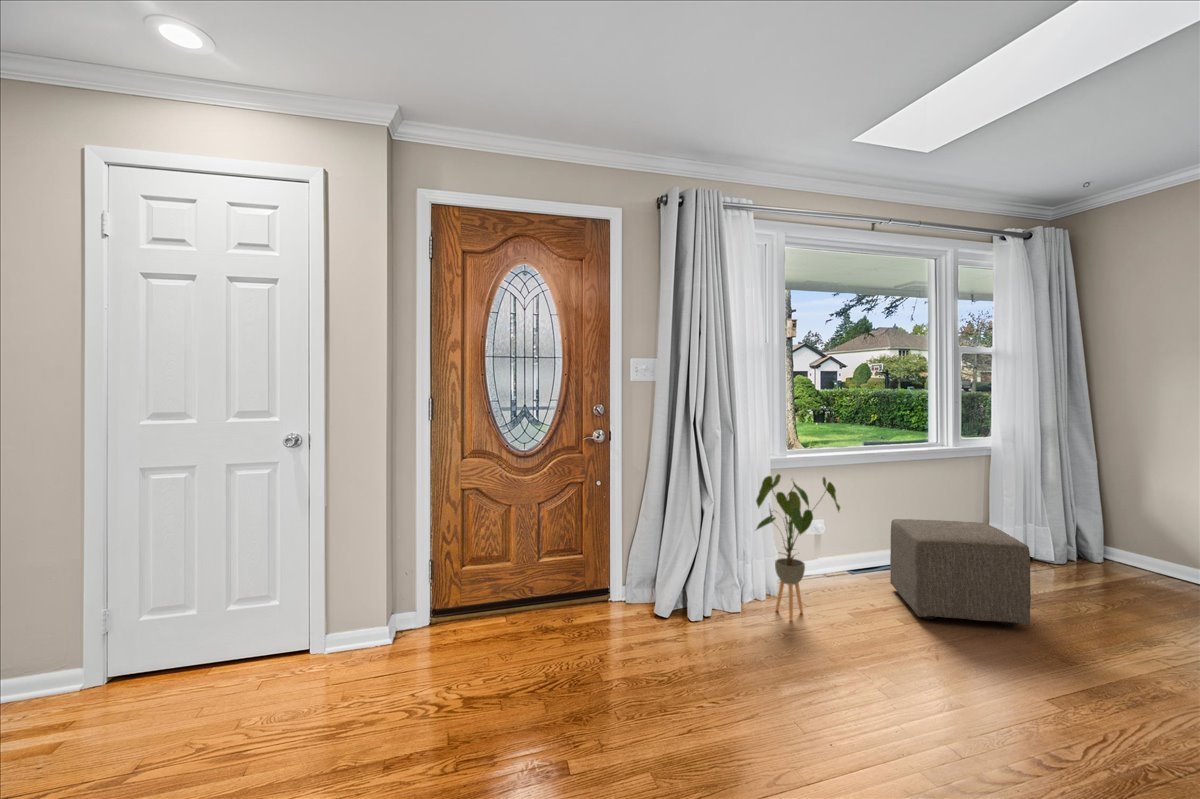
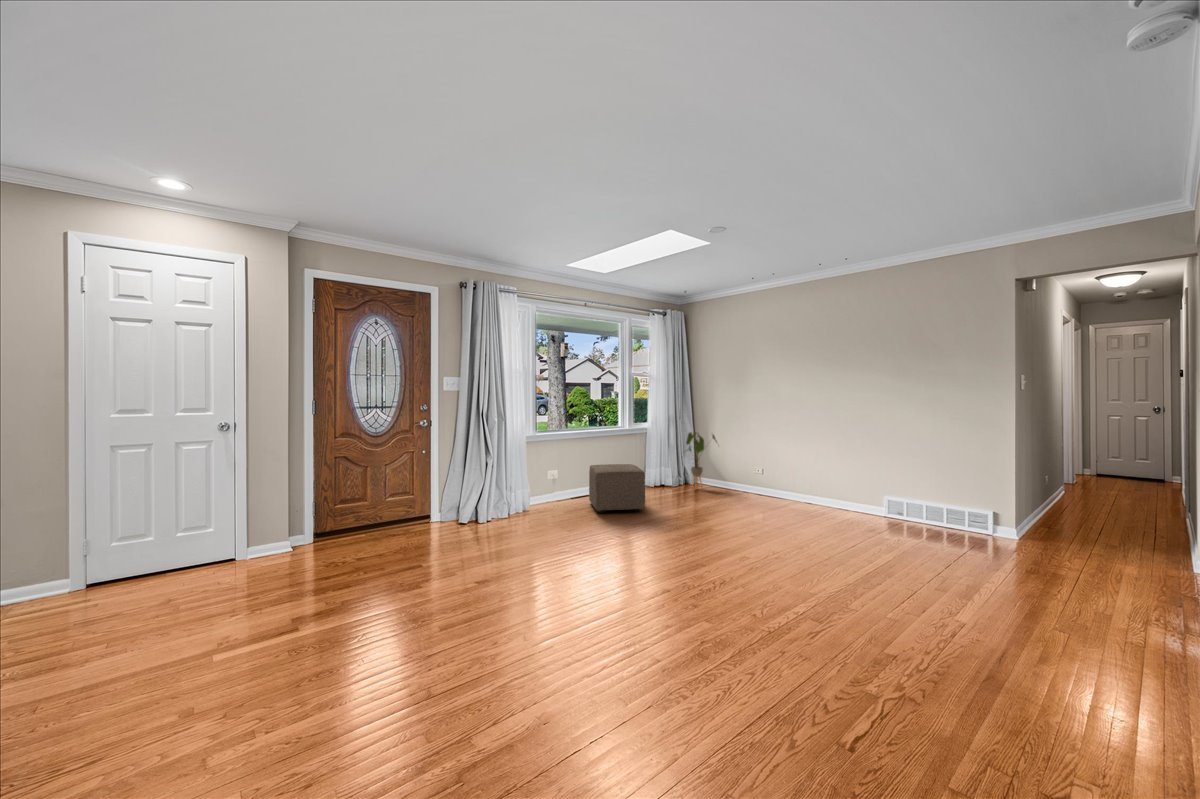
house plant: present [756,474,840,620] -> present [685,432,717,489]

